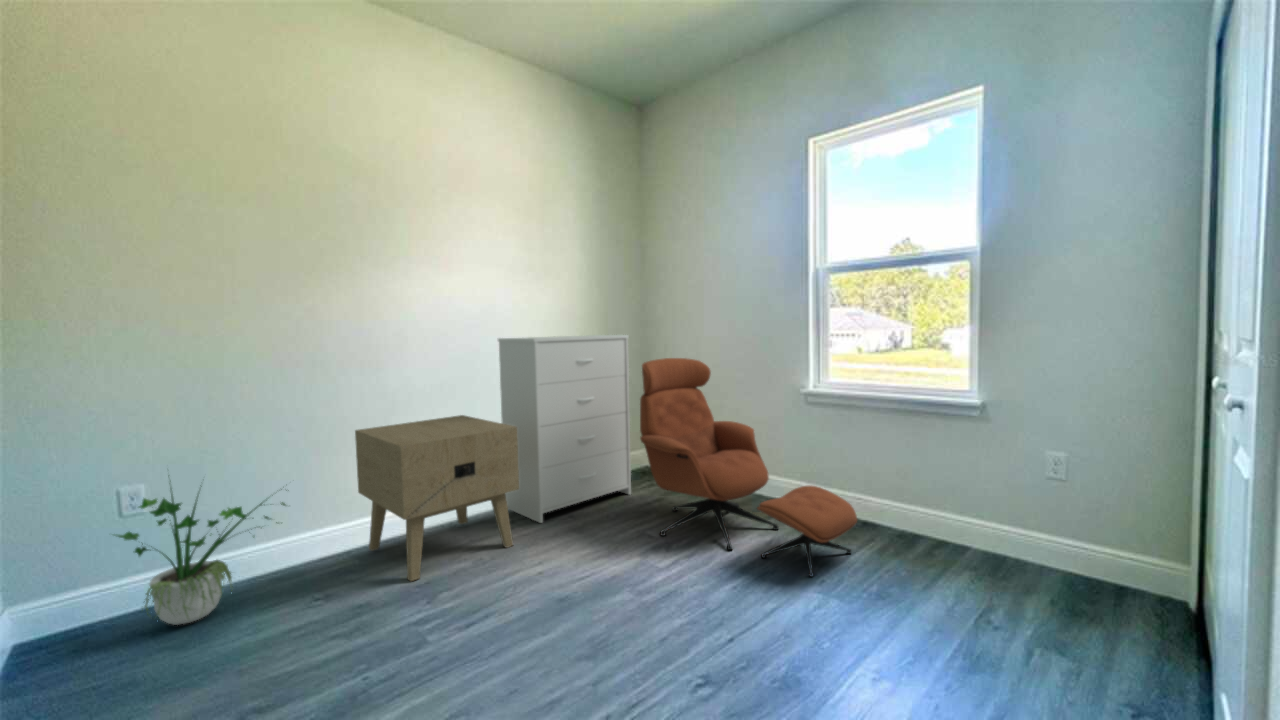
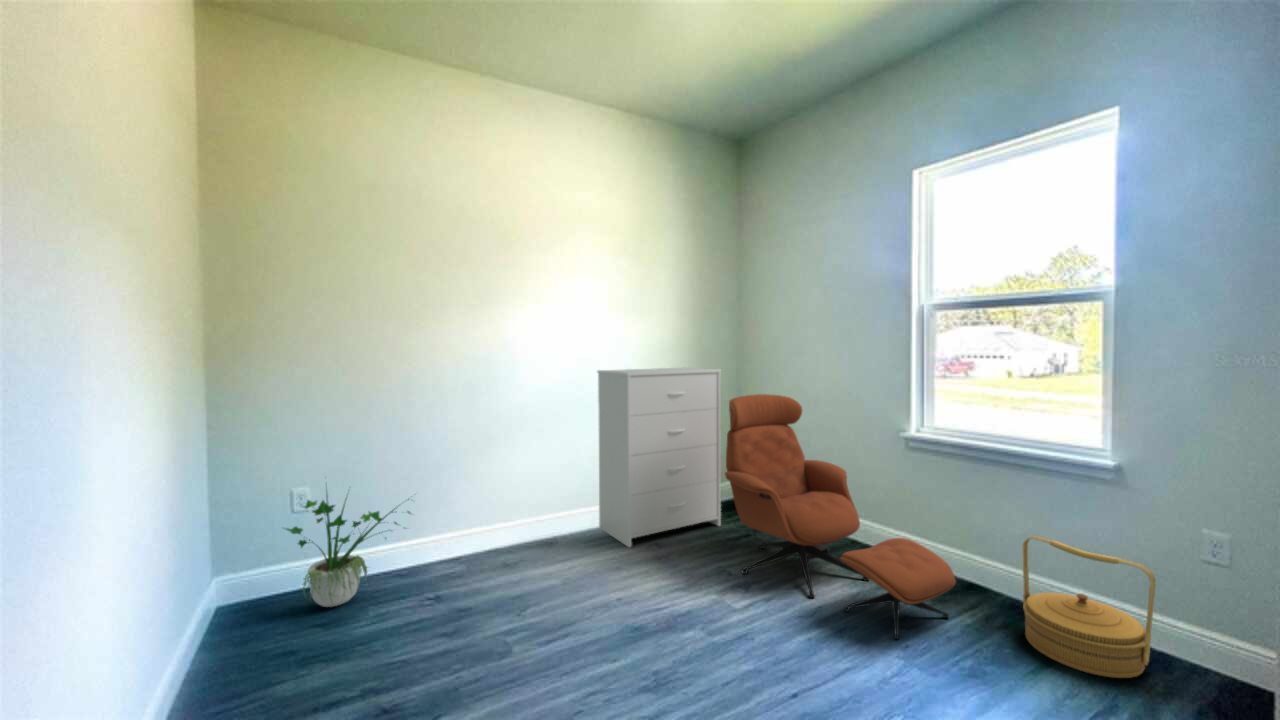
nightstand: present [355,415,519,581] -> none [471,440,607,592]
woven basket: none [911,471,1016,584] -> present [1022,536,1156,678]

